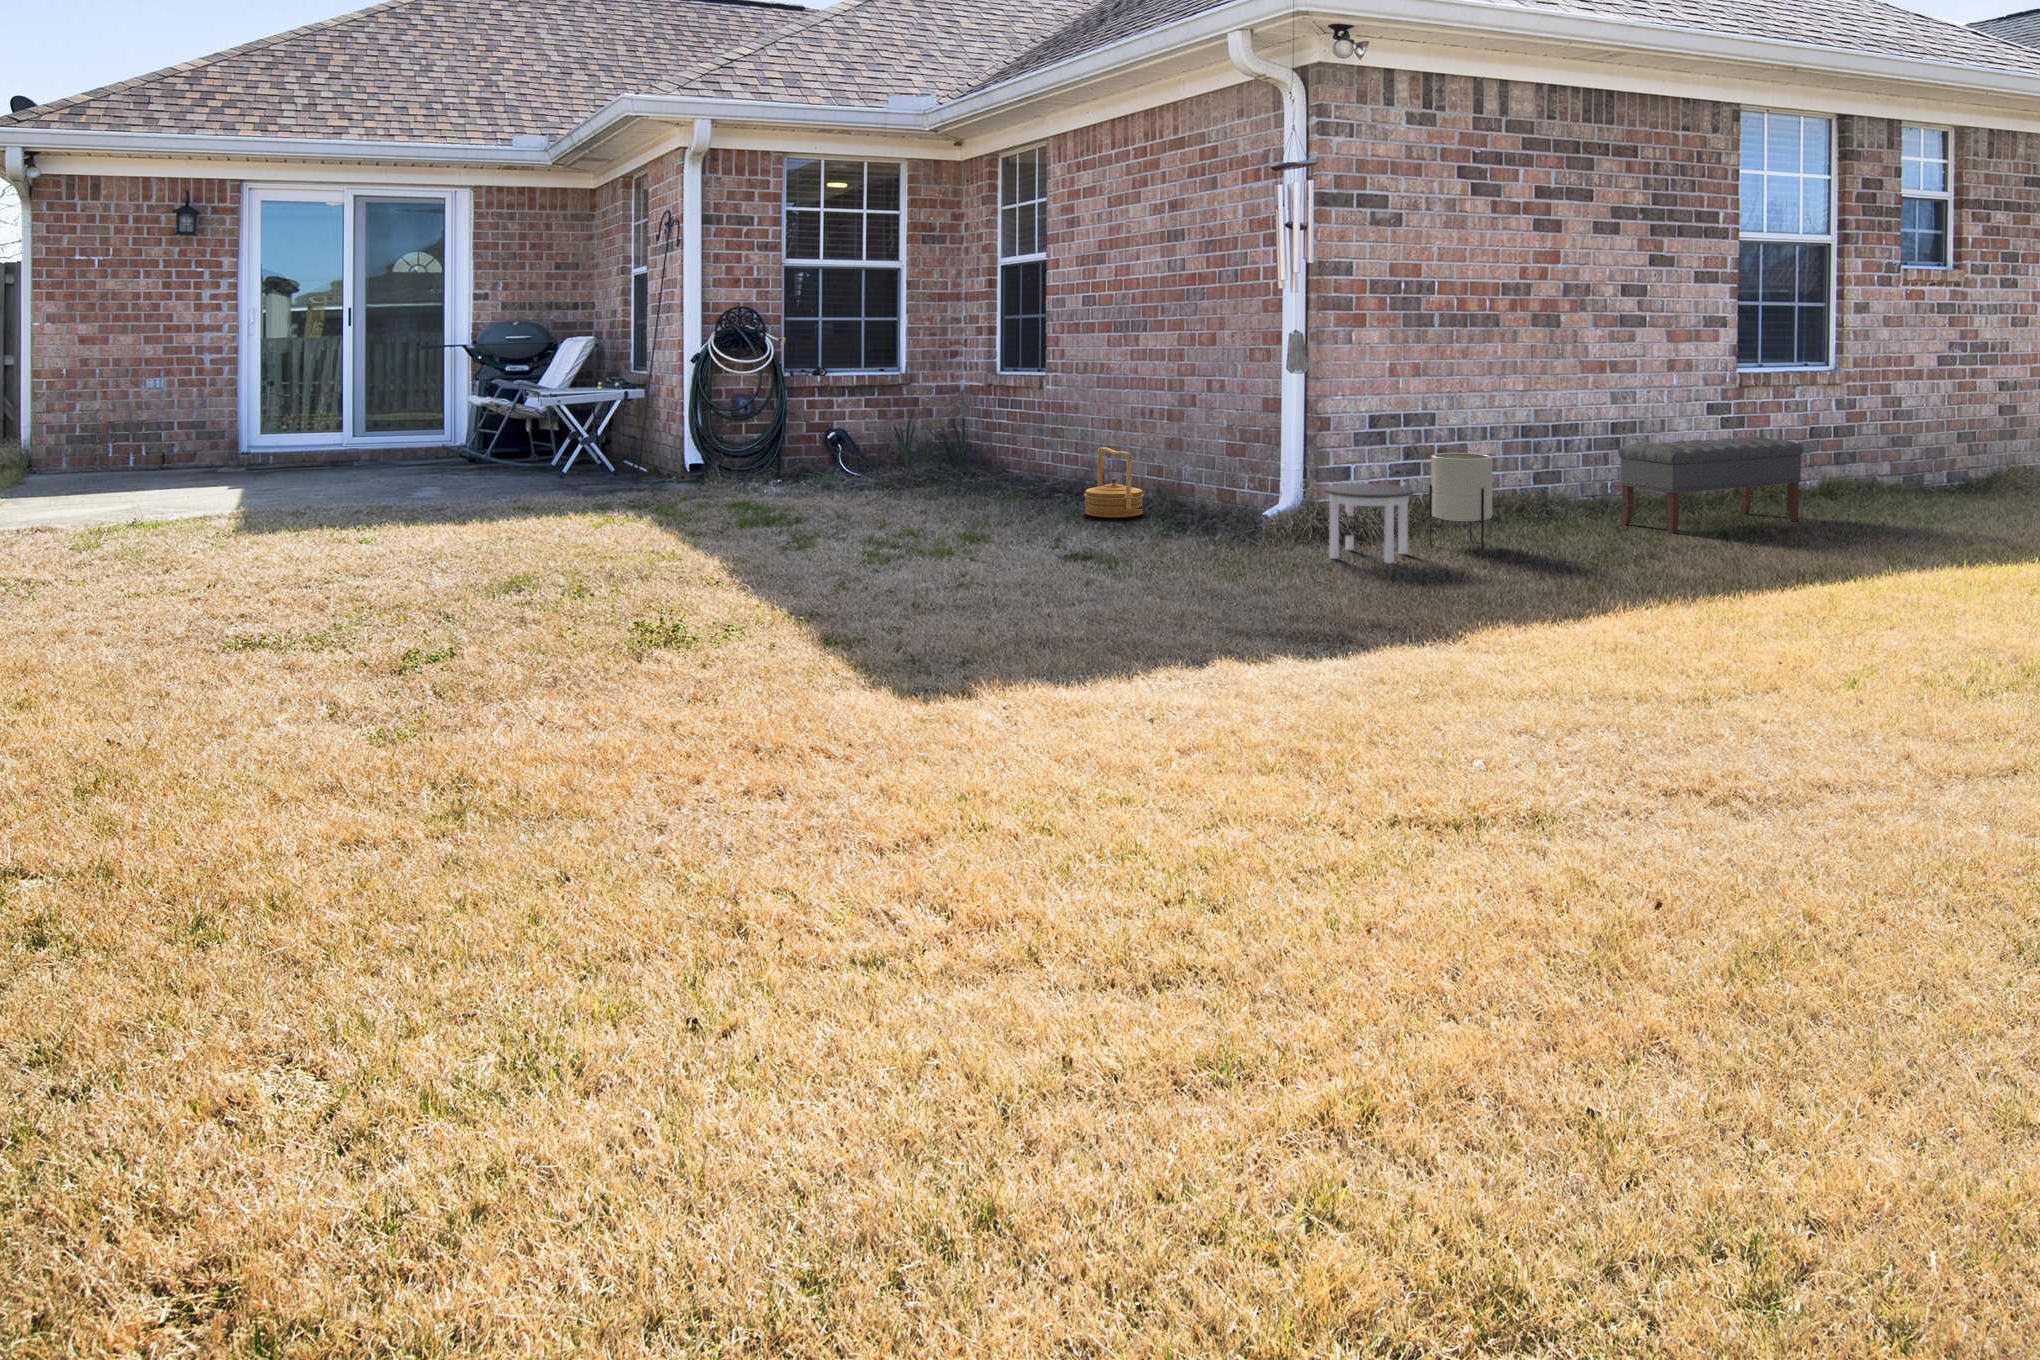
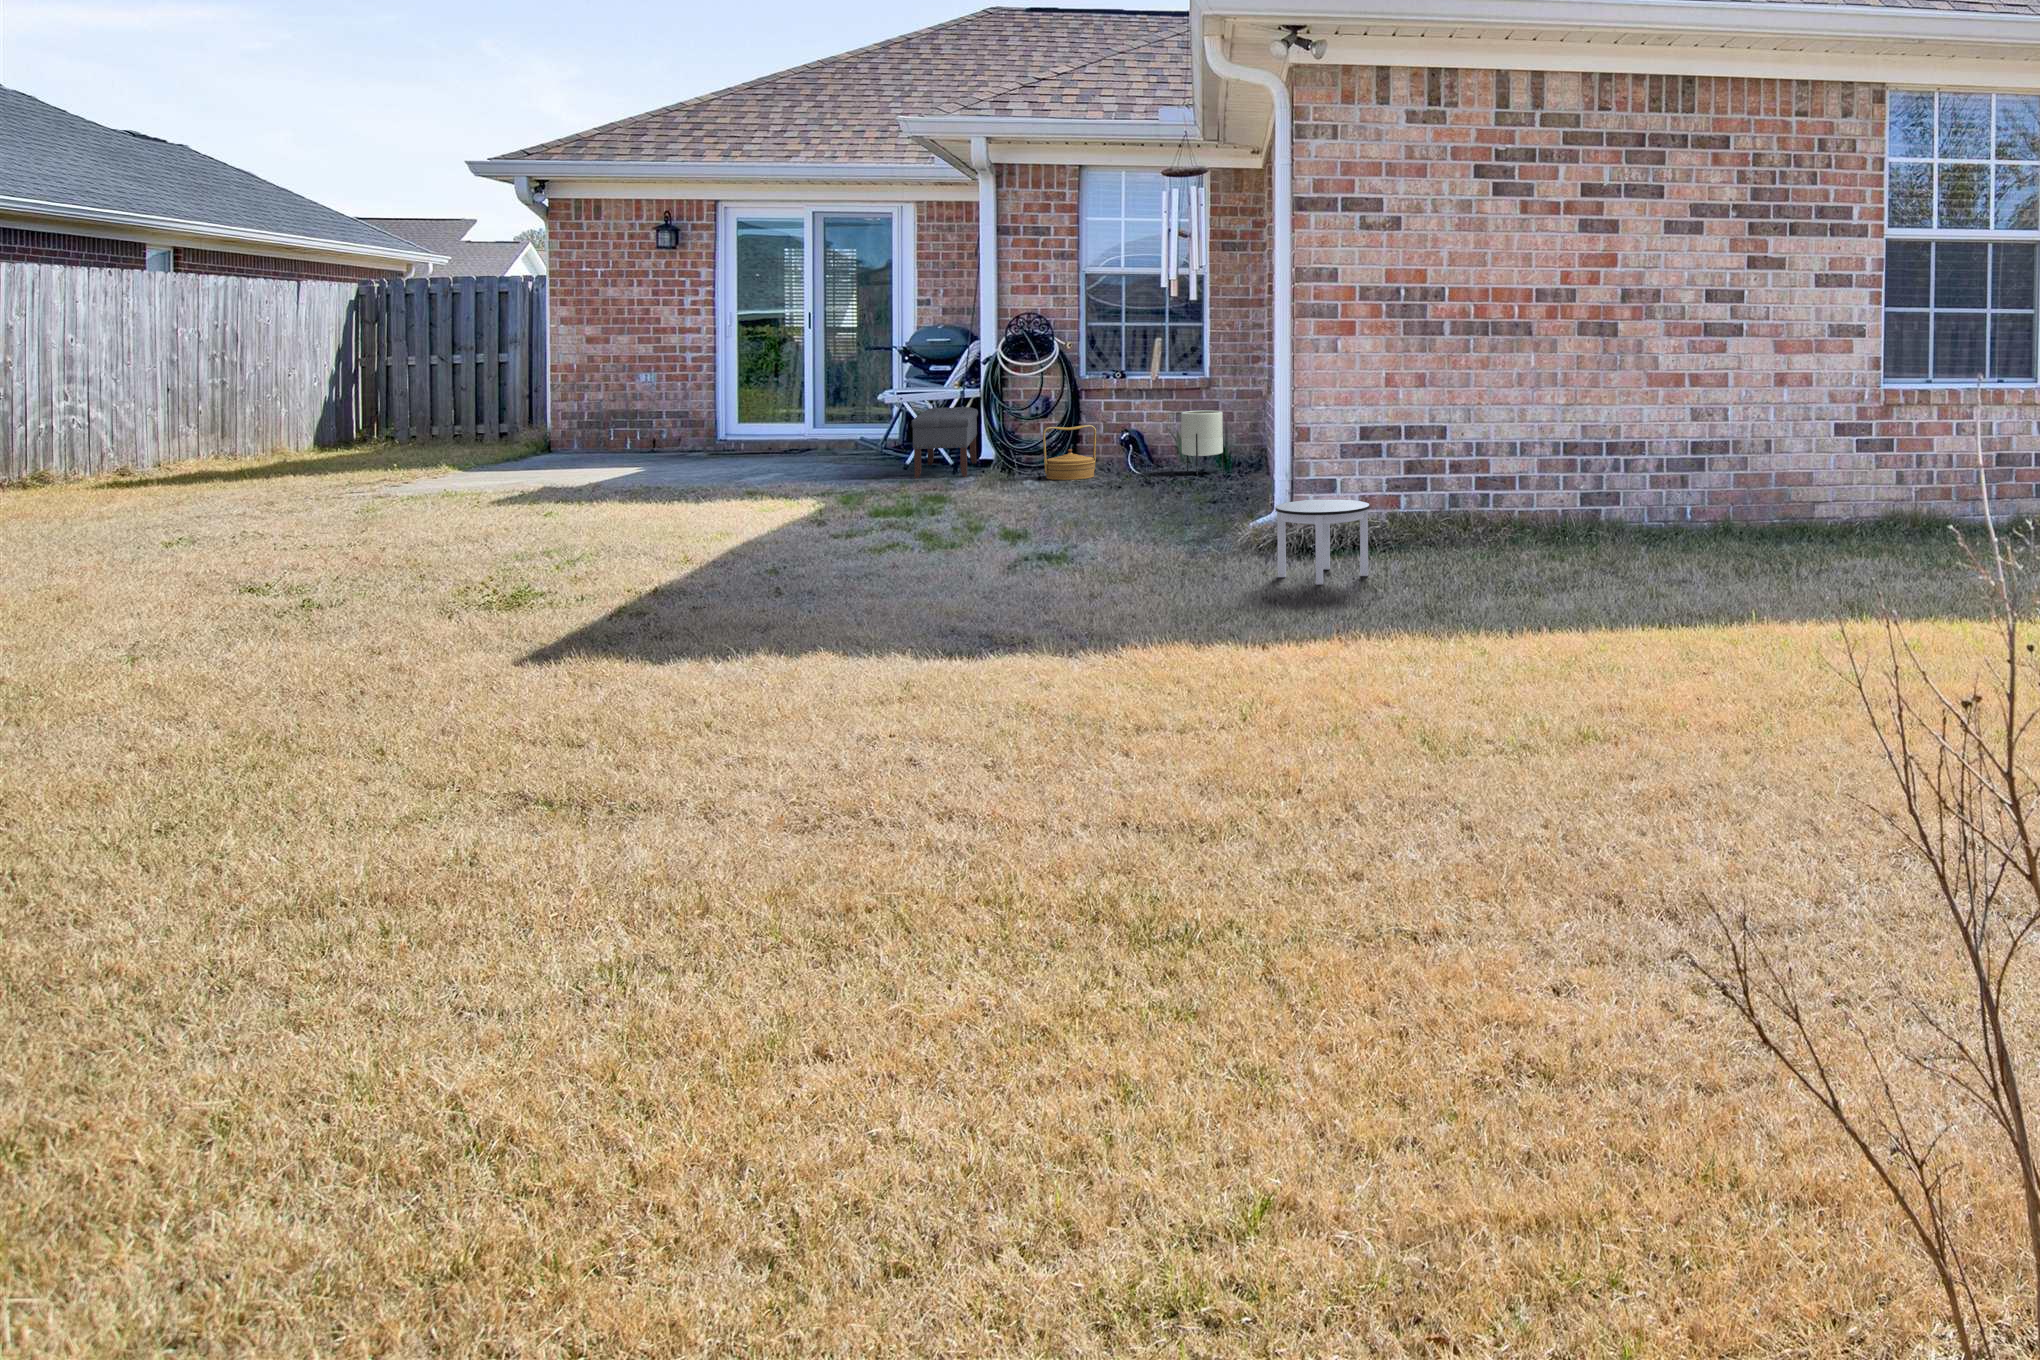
bench: present [1618,437,1803,534] -> present [911,407,978,479]
woven basket: present [1084,447,1144,518] -> present [1043,425,1096,480]
planter: present [1429,453,1493,550] -> present [1181,411,1224,475]

